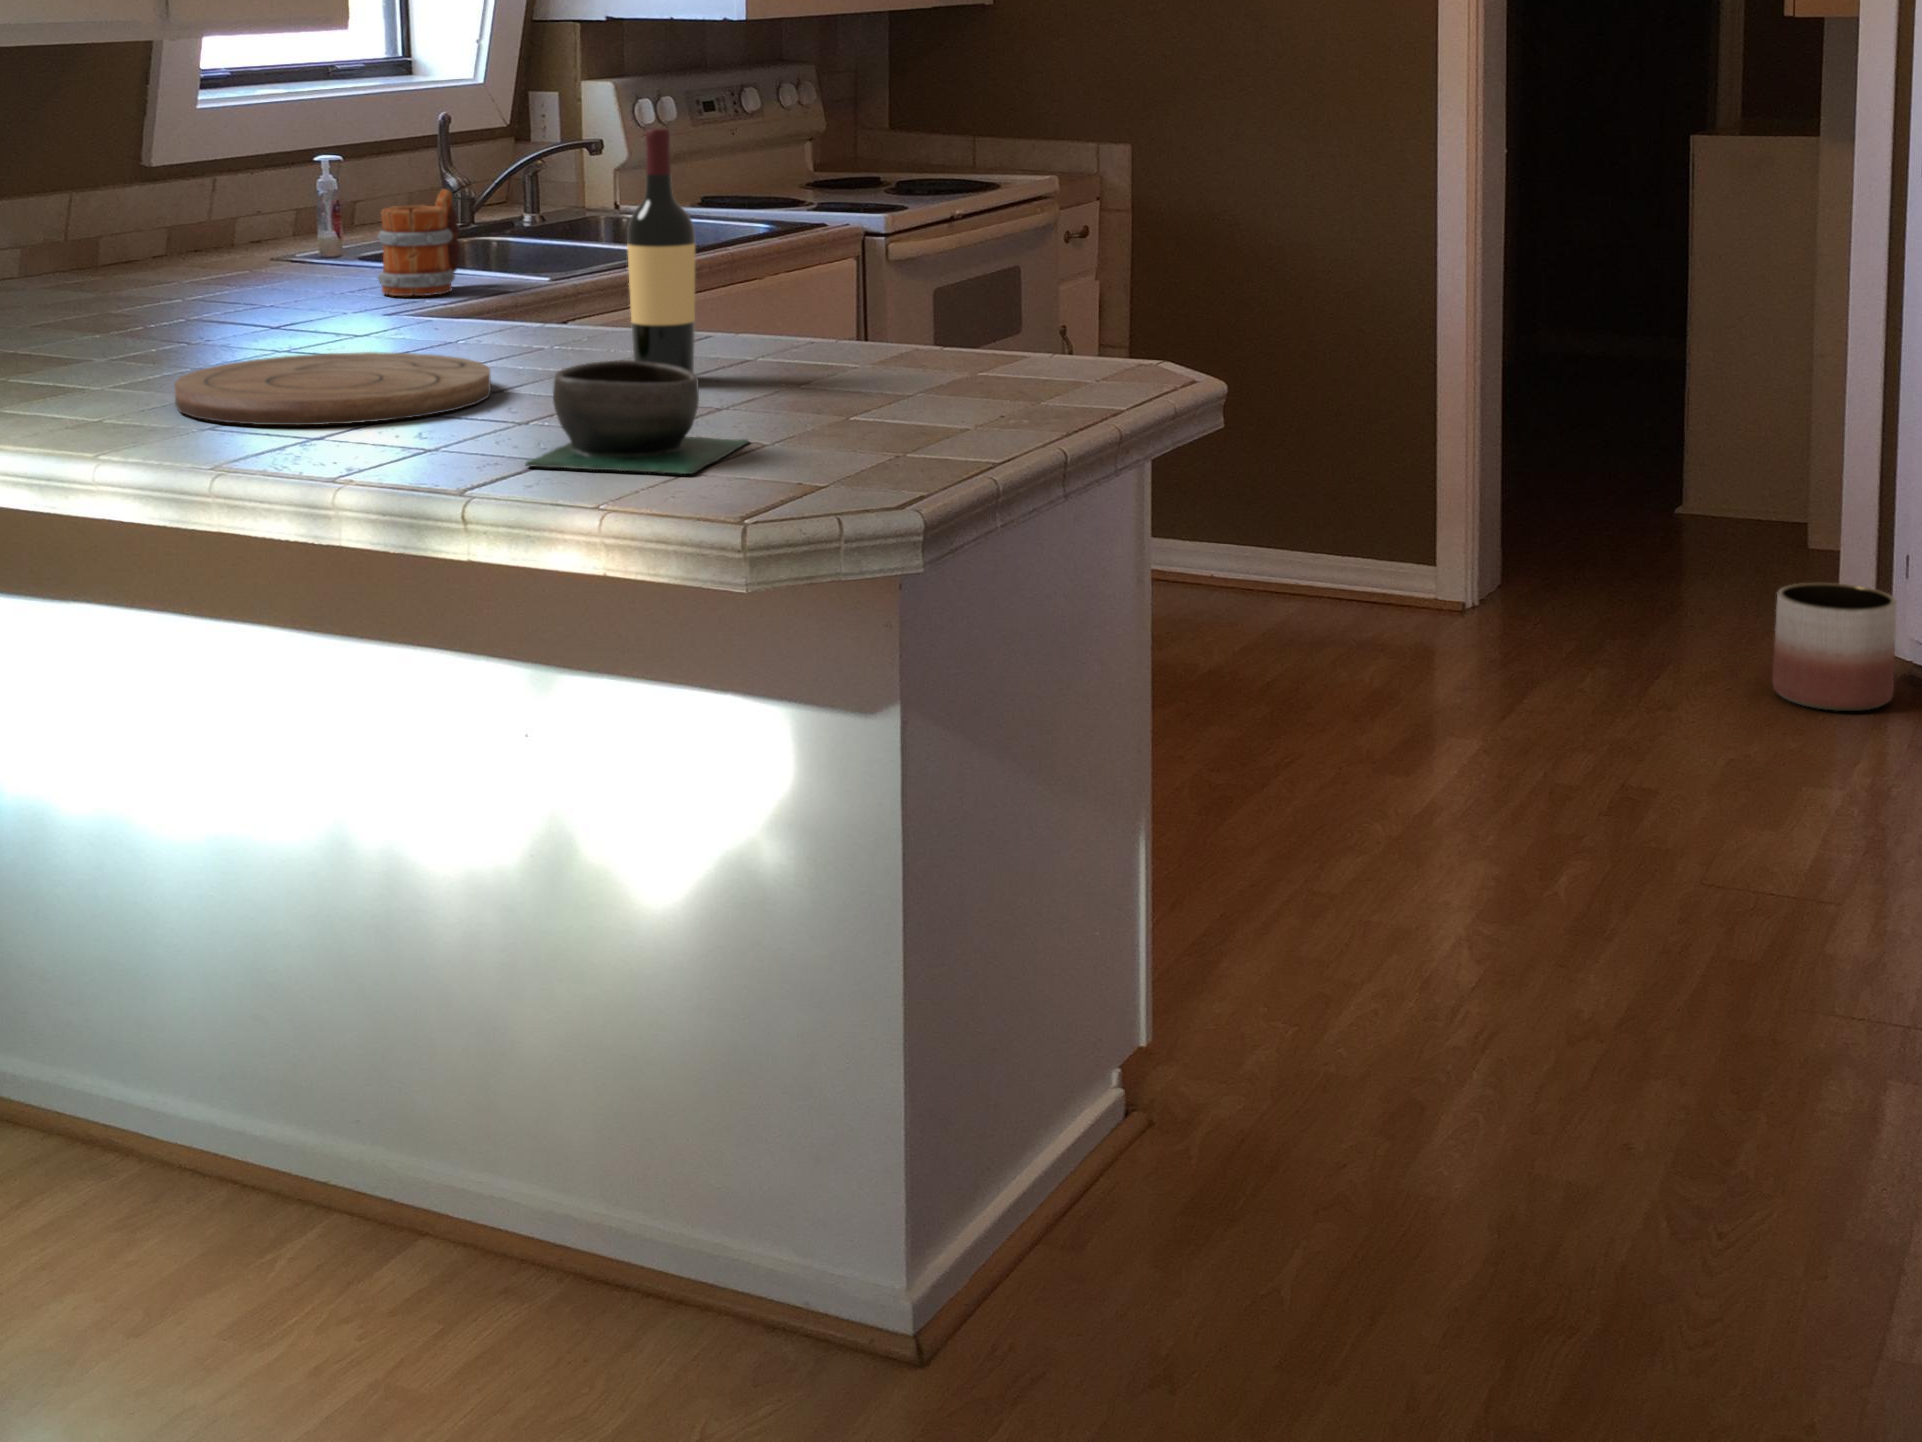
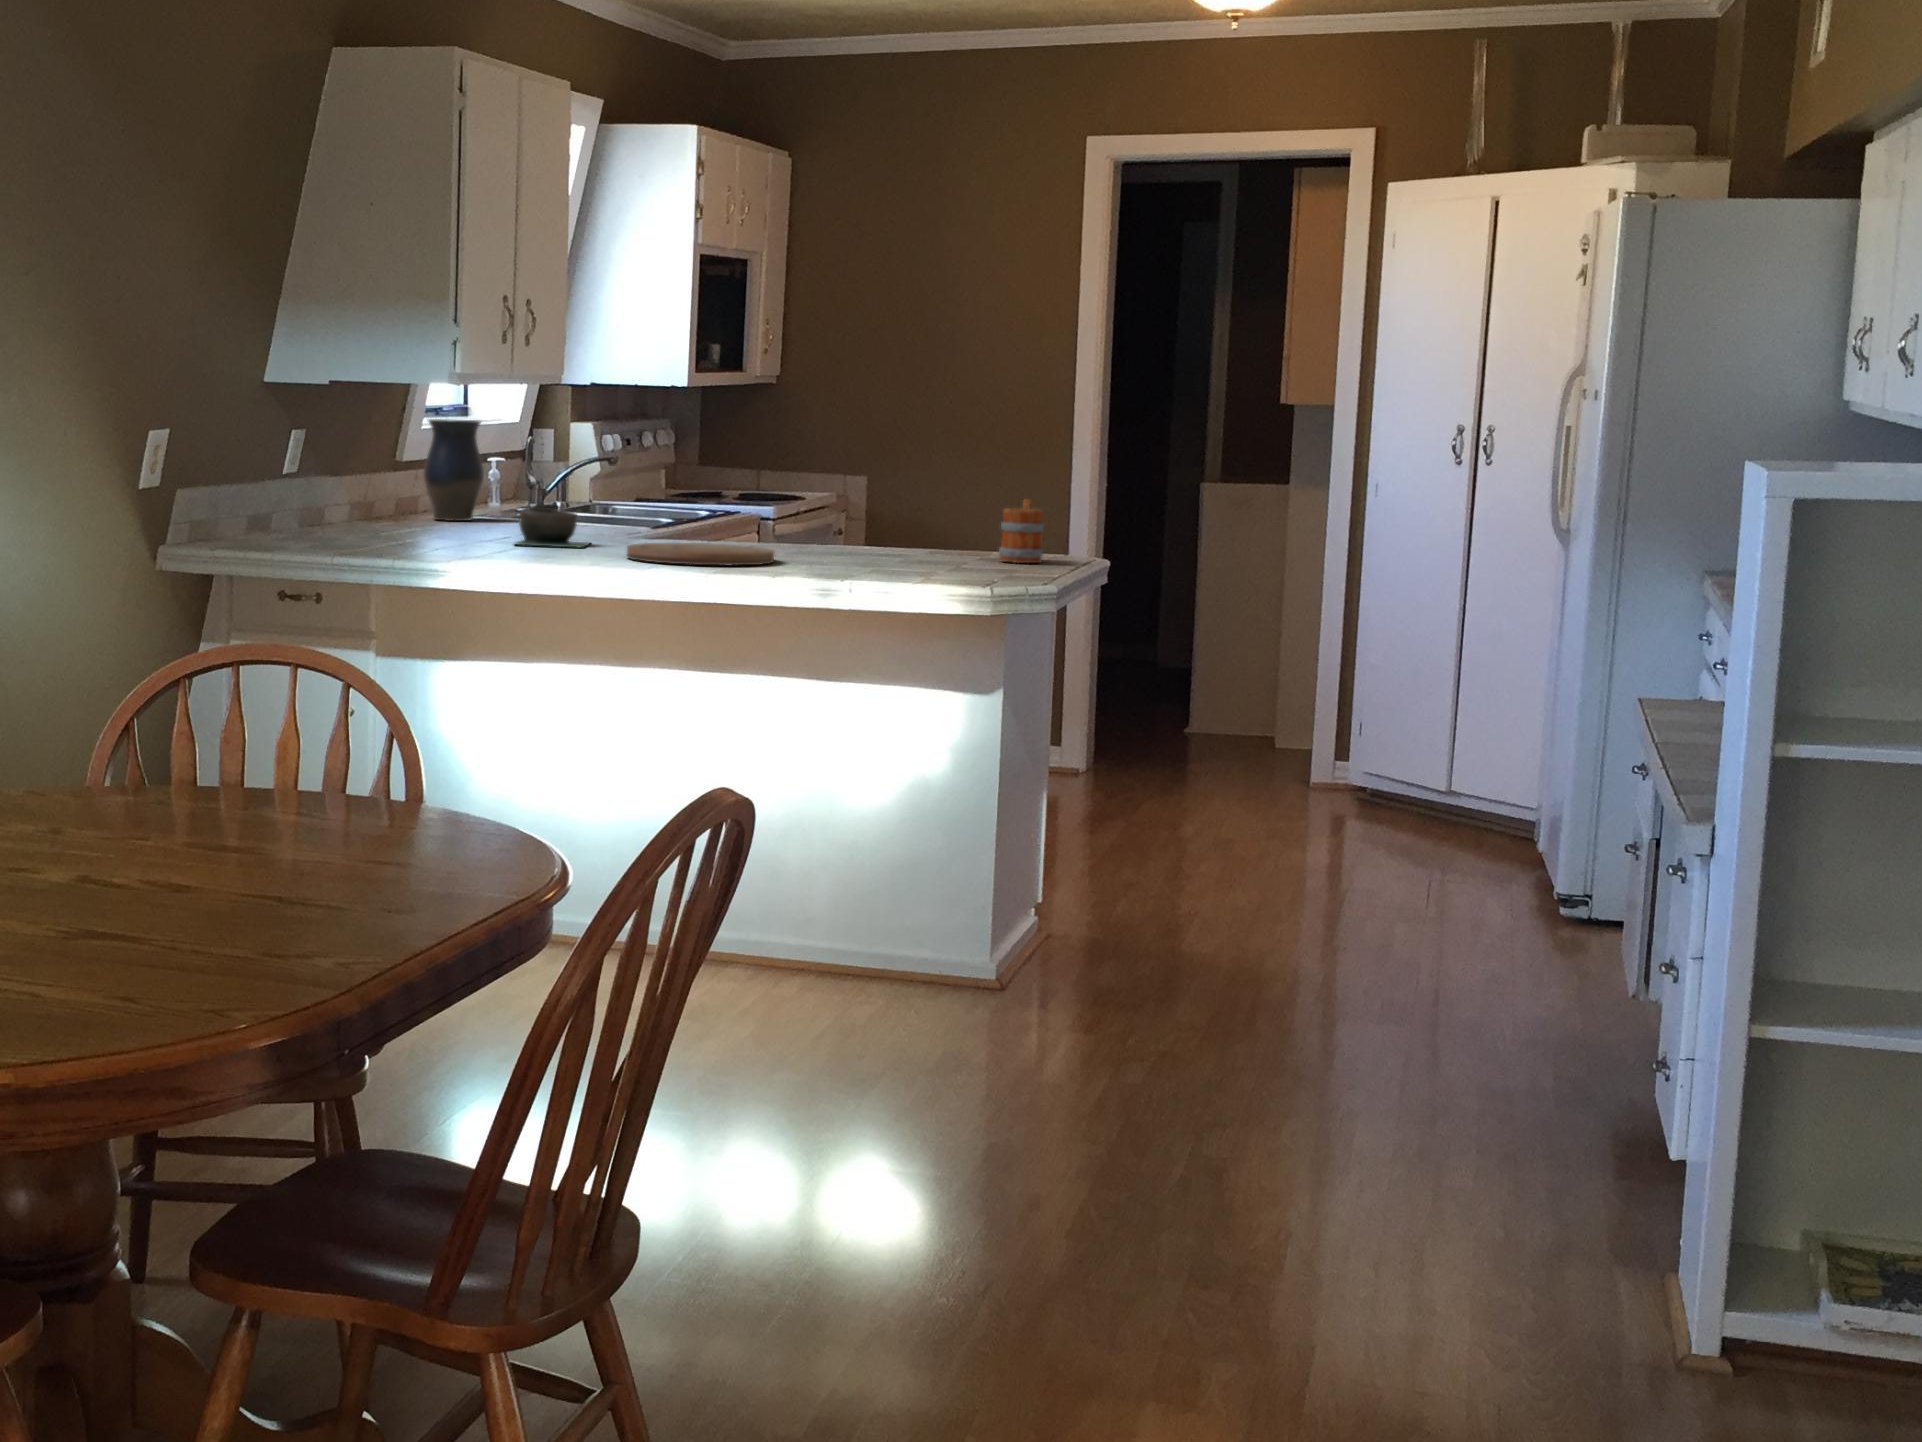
vase: none [151,95,261,273] -> present [424,419,484,521]
wine bottle: present [627,128,695,372] -> none [825,434,859,559]
mug: present [377,189,460,296] -> present [999,499,1043,563]
bowl: present [525,360,749,474] -> present [515,508,589,547]
planter: present [1772,583,1897,711] -> none [1285,740,1358,809]

